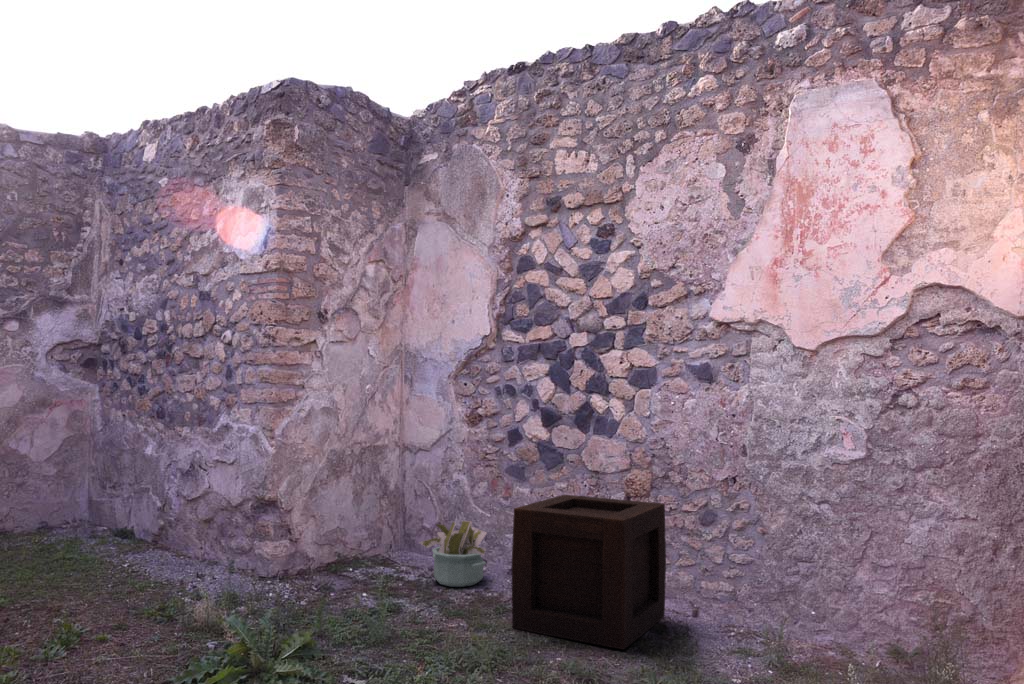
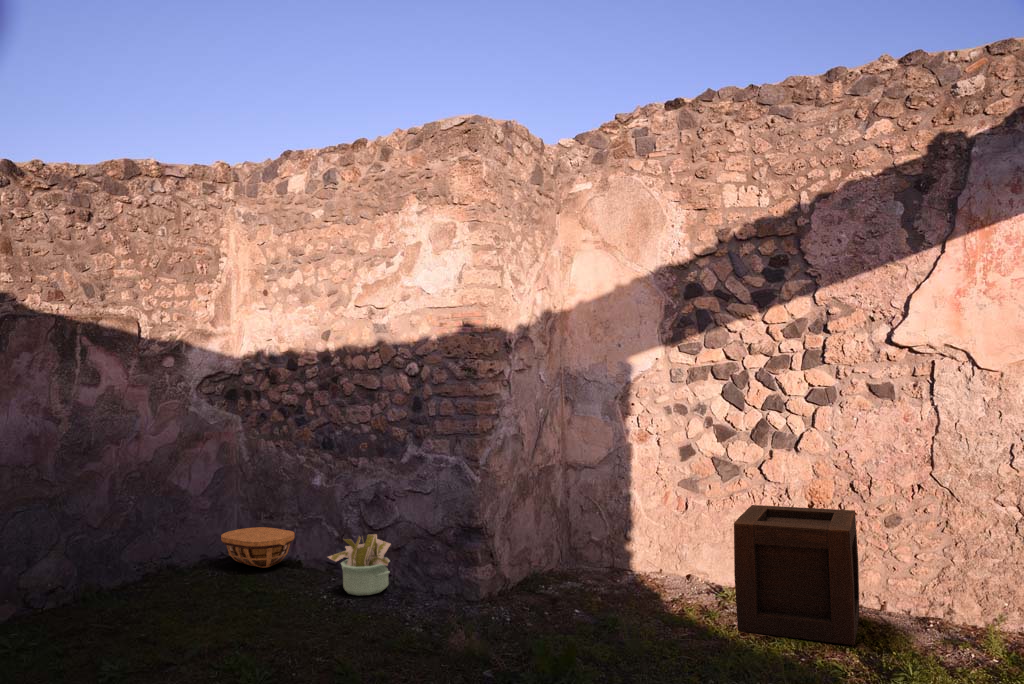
basket: none [48,501,124,542] -> present [221,527,295,568]
decorative plant: present [419,521,487,587] -> present [328,534,391,595]

